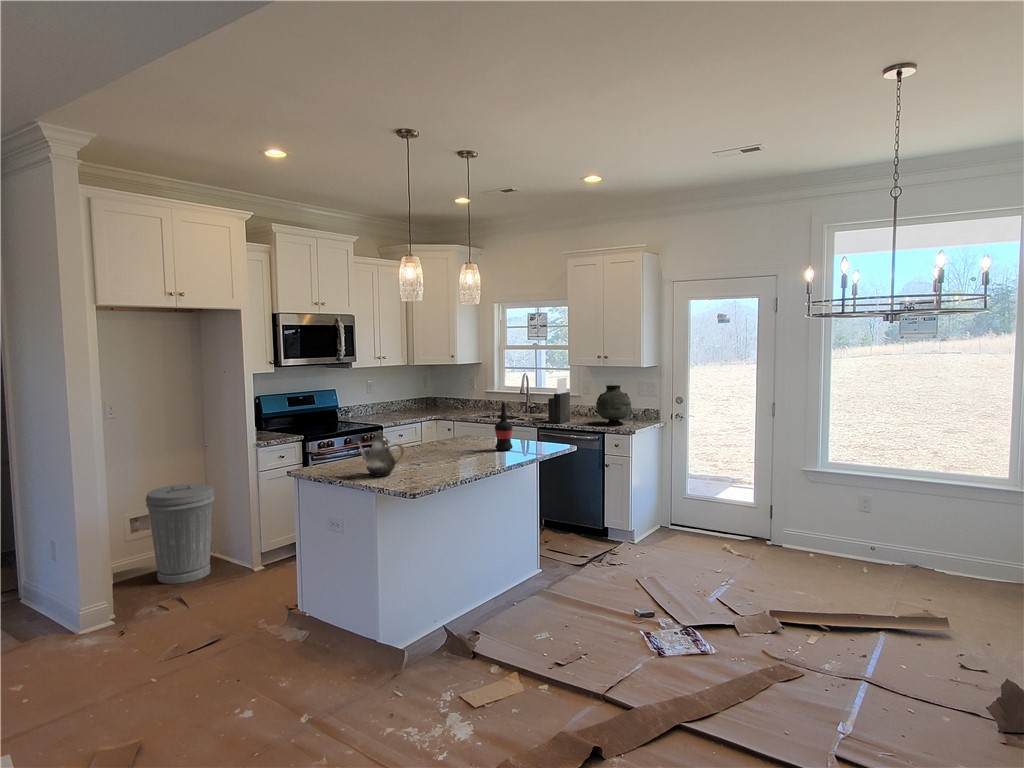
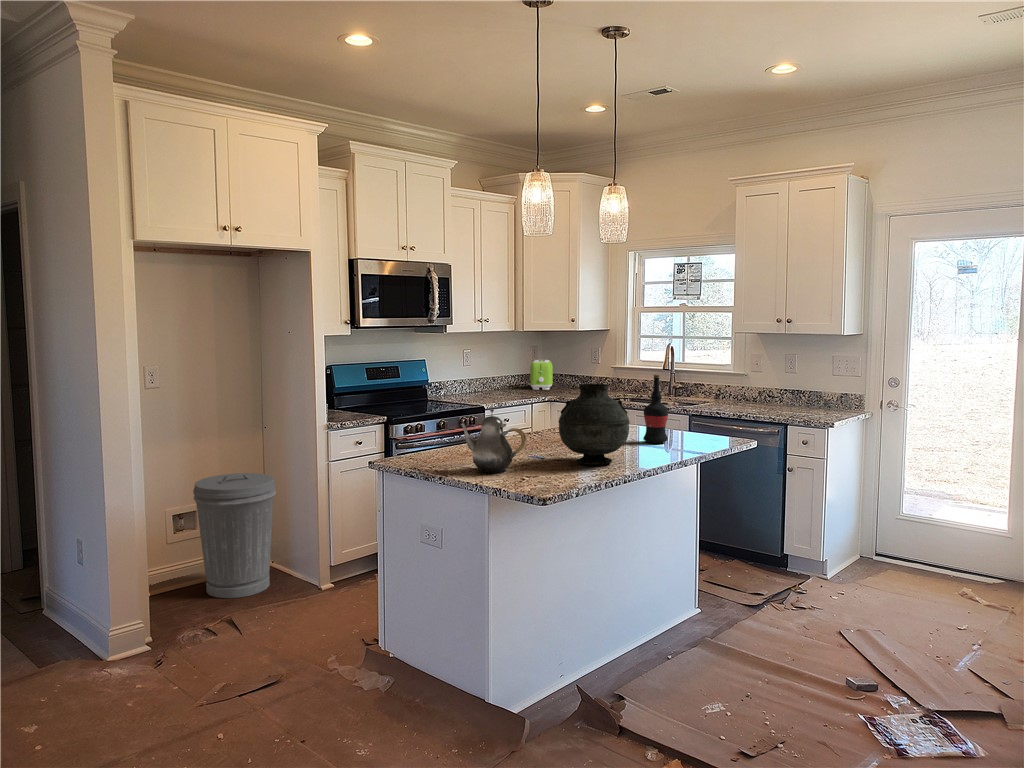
knife block: present [548,378,570,424] -> none [705,349,735,411]
vase: present [596,385,631,425] -> present [558,384,630,465]
toaster: none [421,386,439,410] -> present [530,360,553,390]

